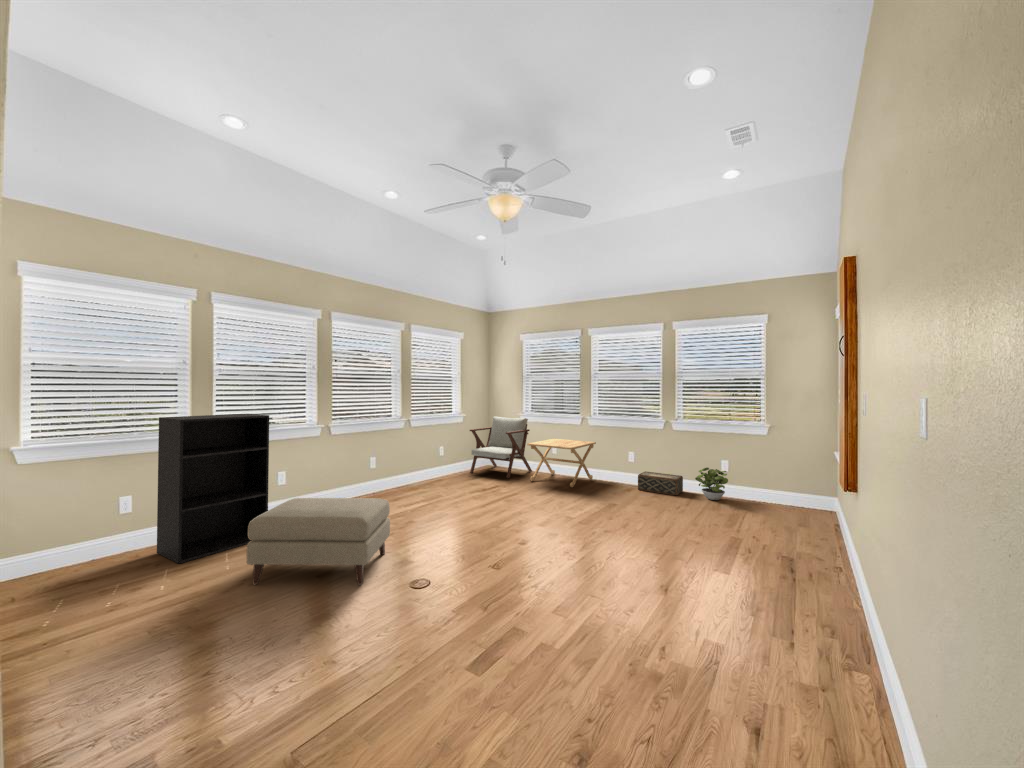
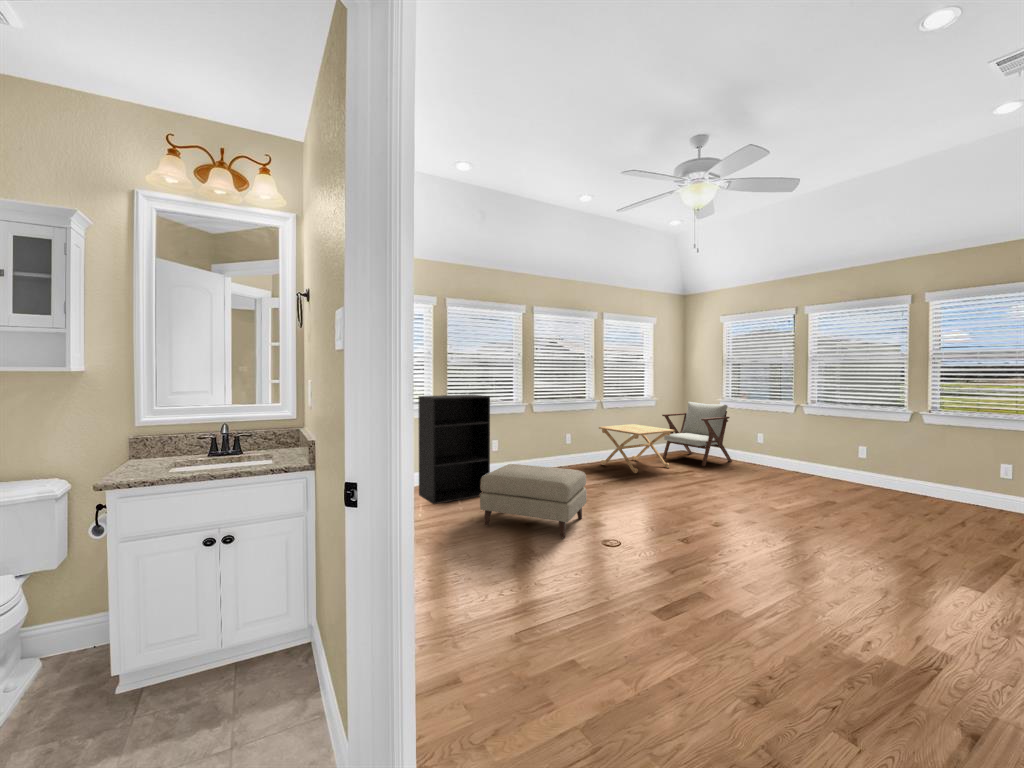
side table: present [527,439,596,487] -> present [599,424,675,473]
potted plant: present [695,468,728,500] -> none [952,472,1007,514]
woven basket: present [638,471,683,495] -> none [867,471,935,503]

